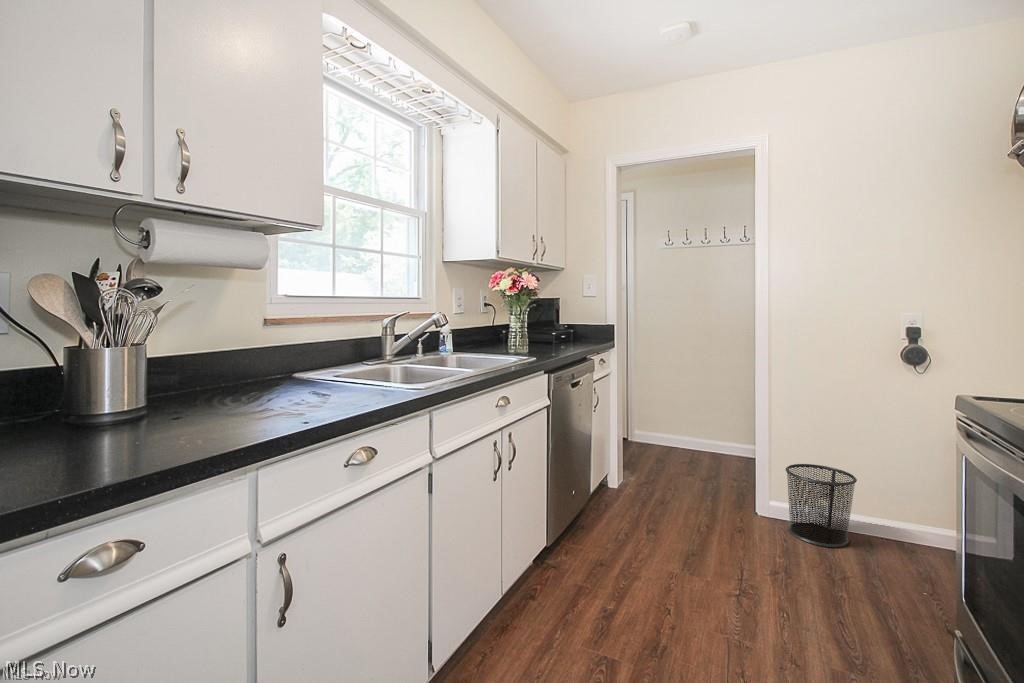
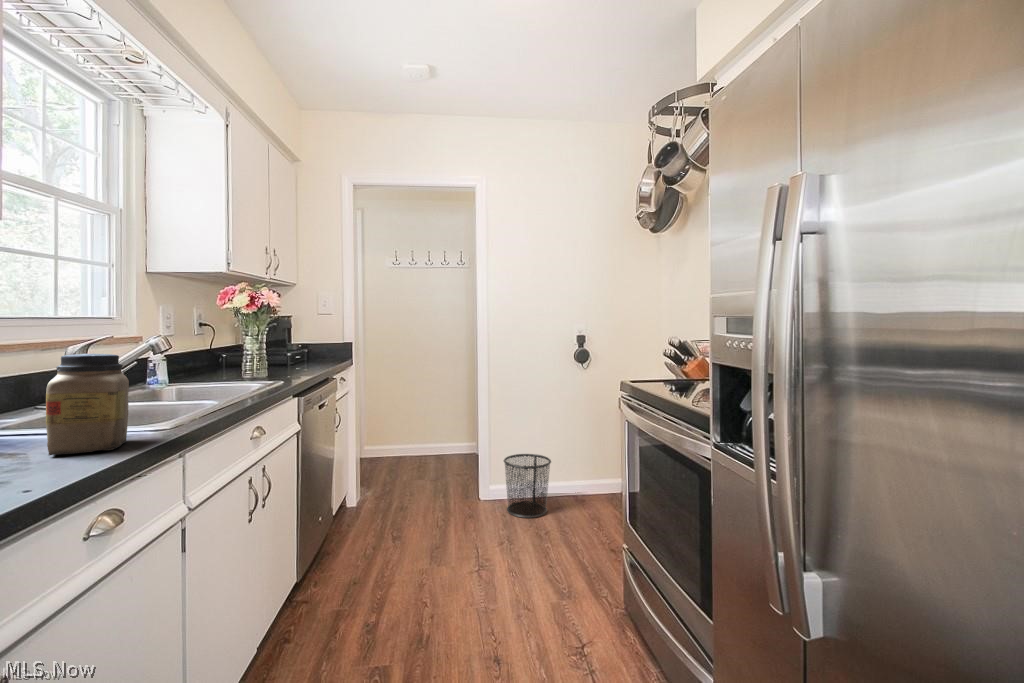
jar: none [339,322,393,399] -> present [46,354,129,455]

